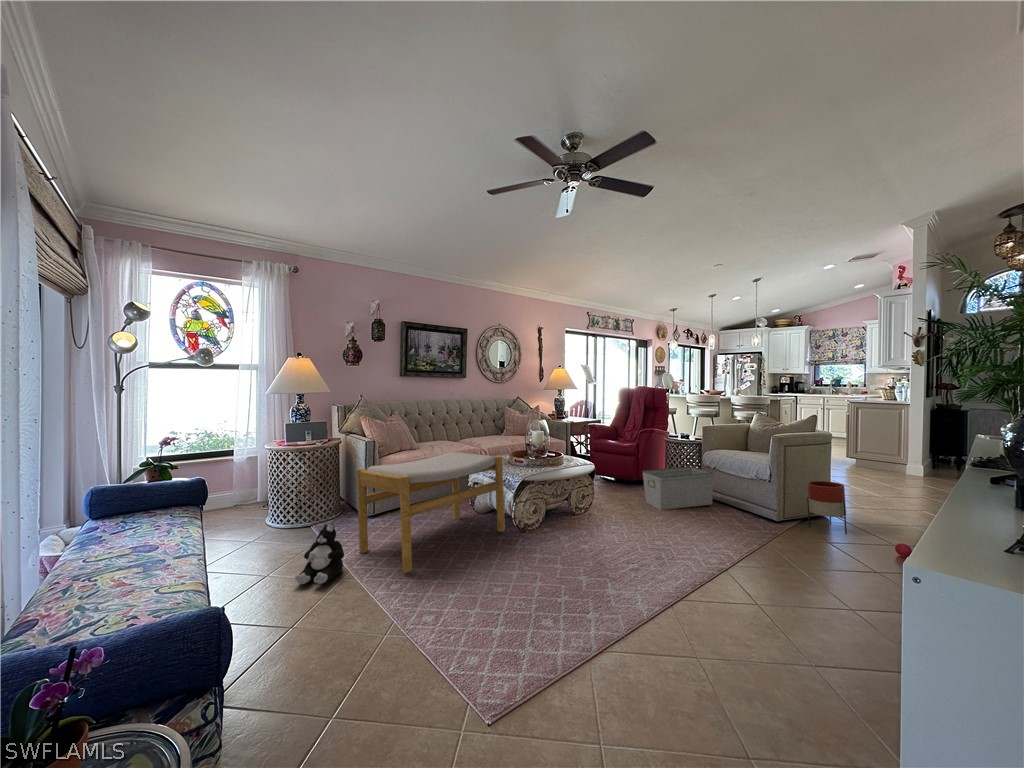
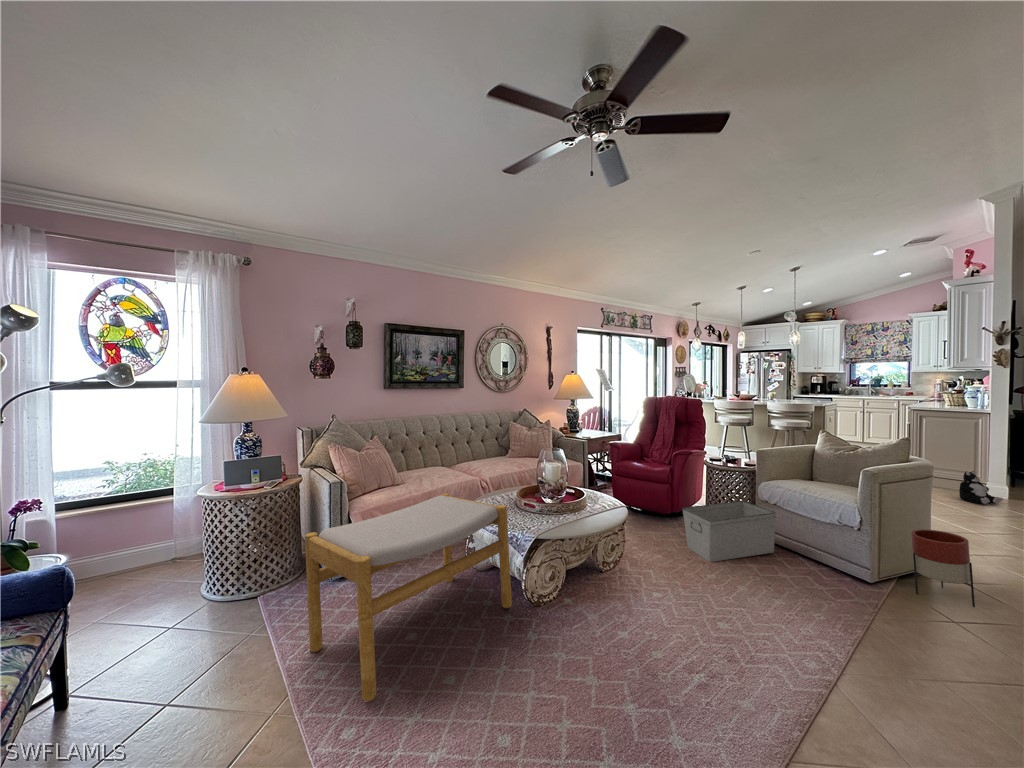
plush toy: present [295,524,344,584] -> present [959,471,1003,504]

